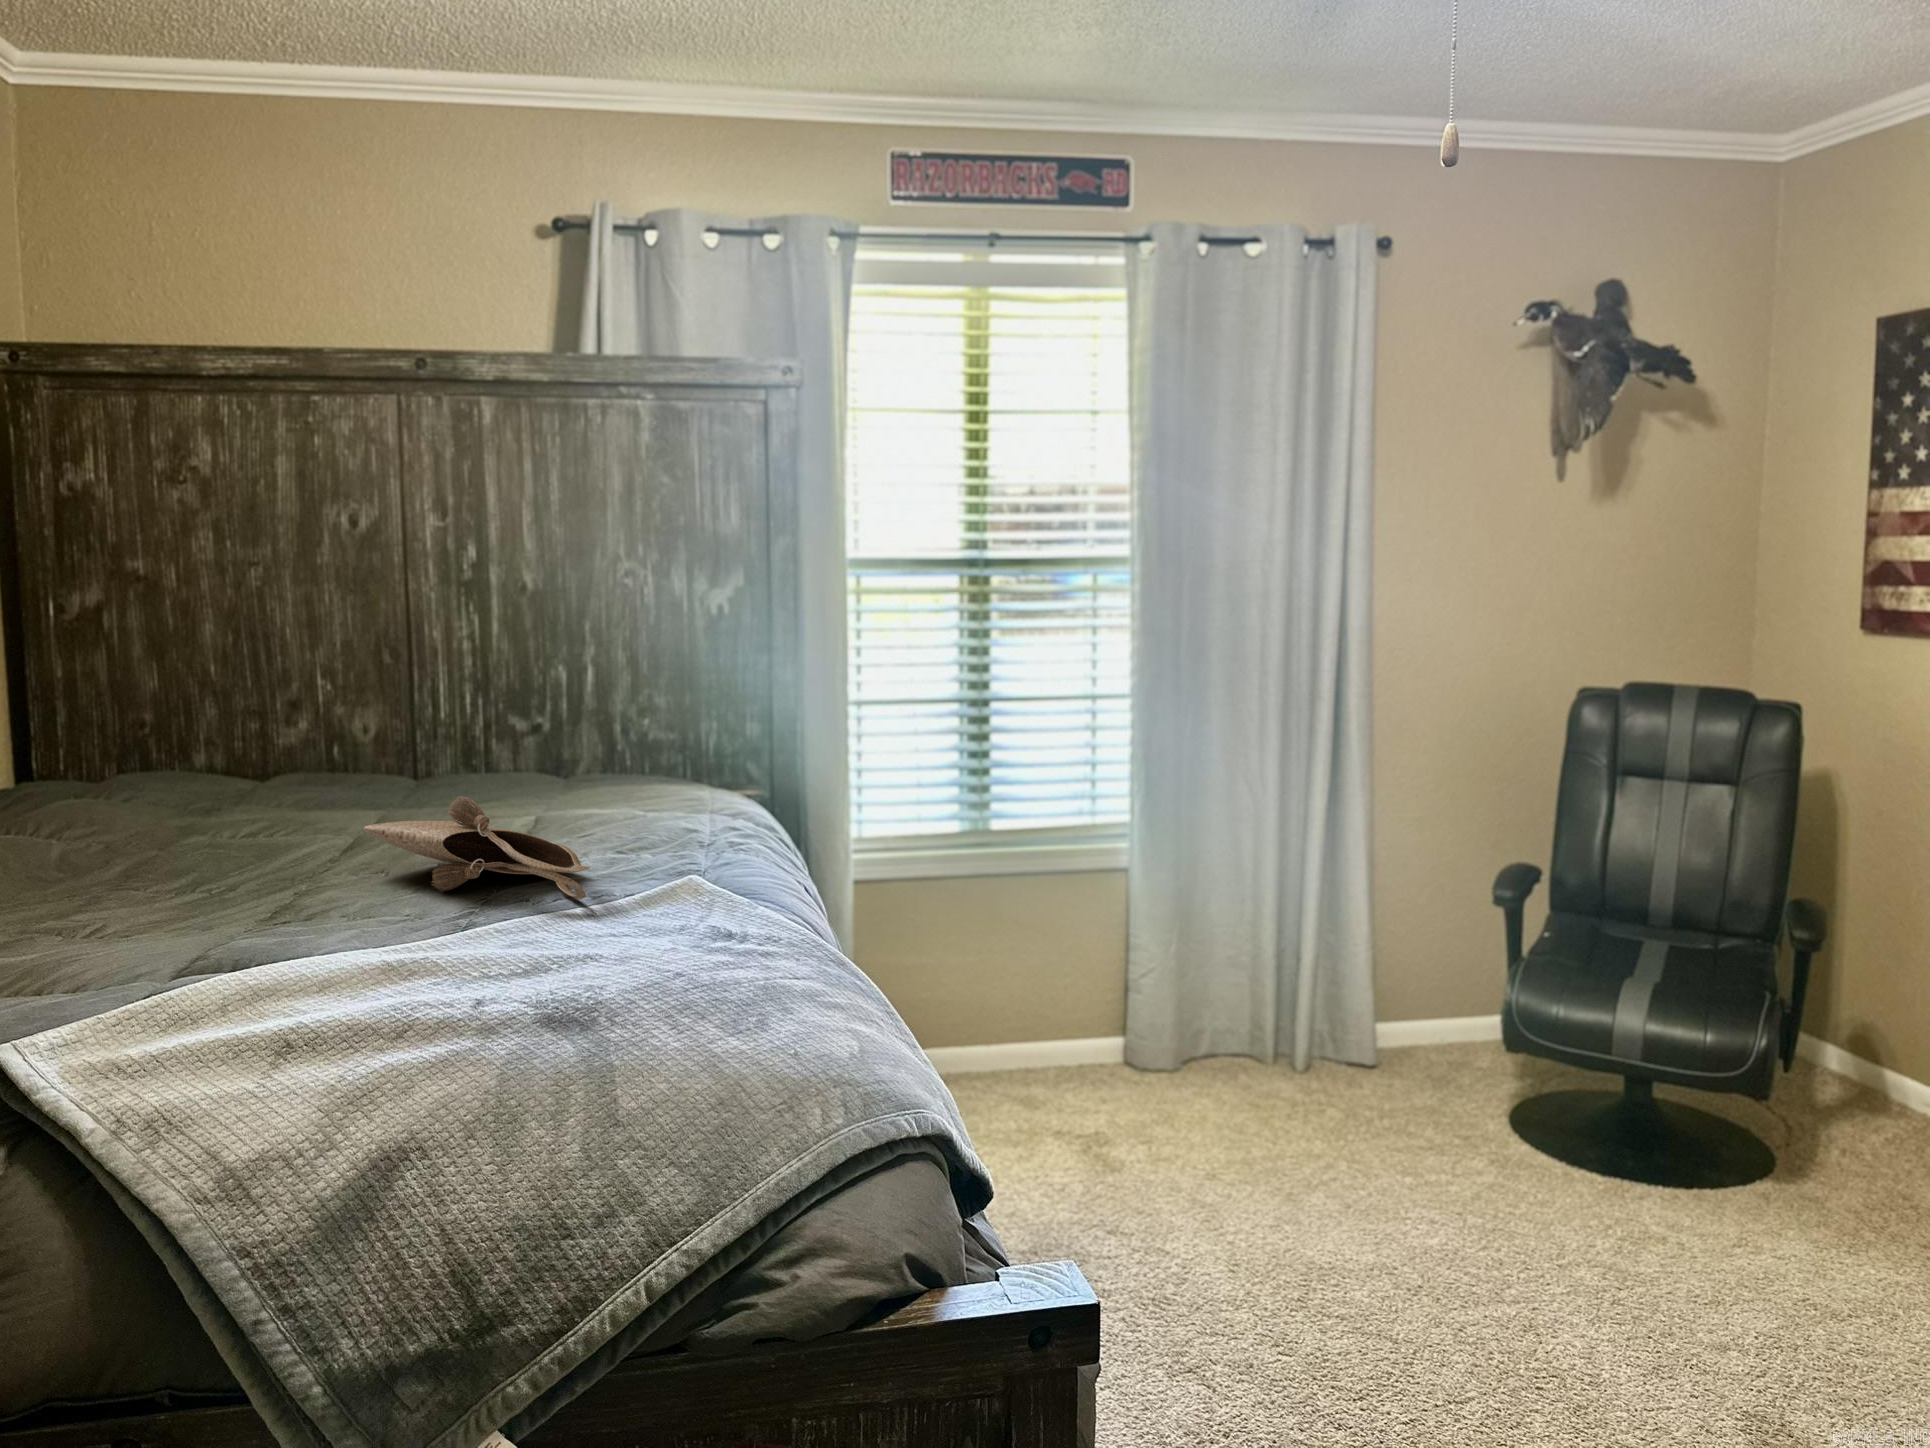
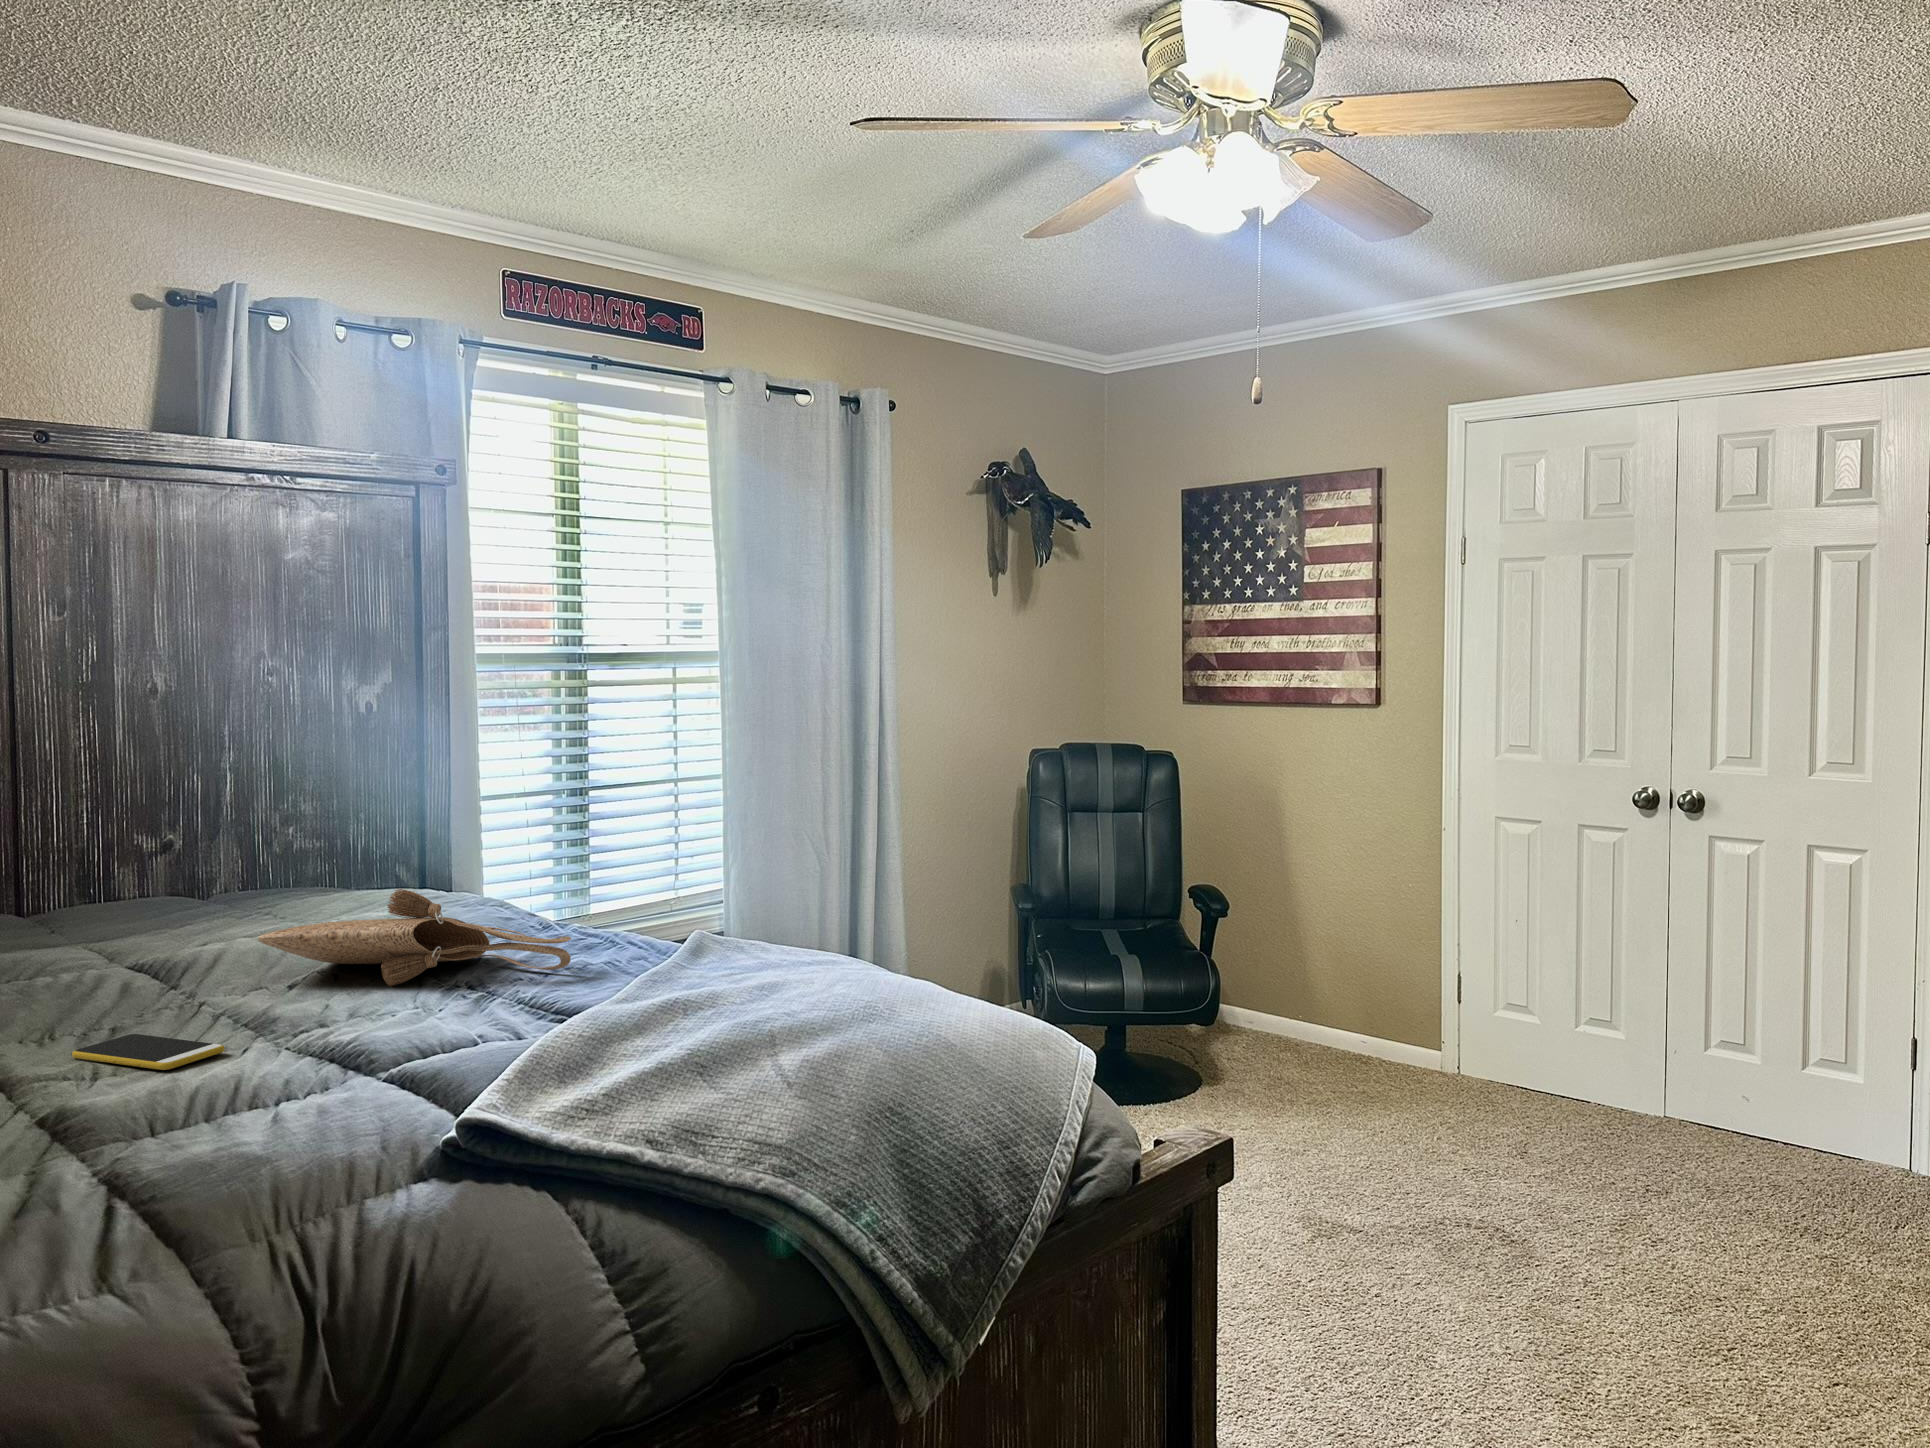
smartphone: none [117,903,194,942] -> present [72,1034,225,1070]

